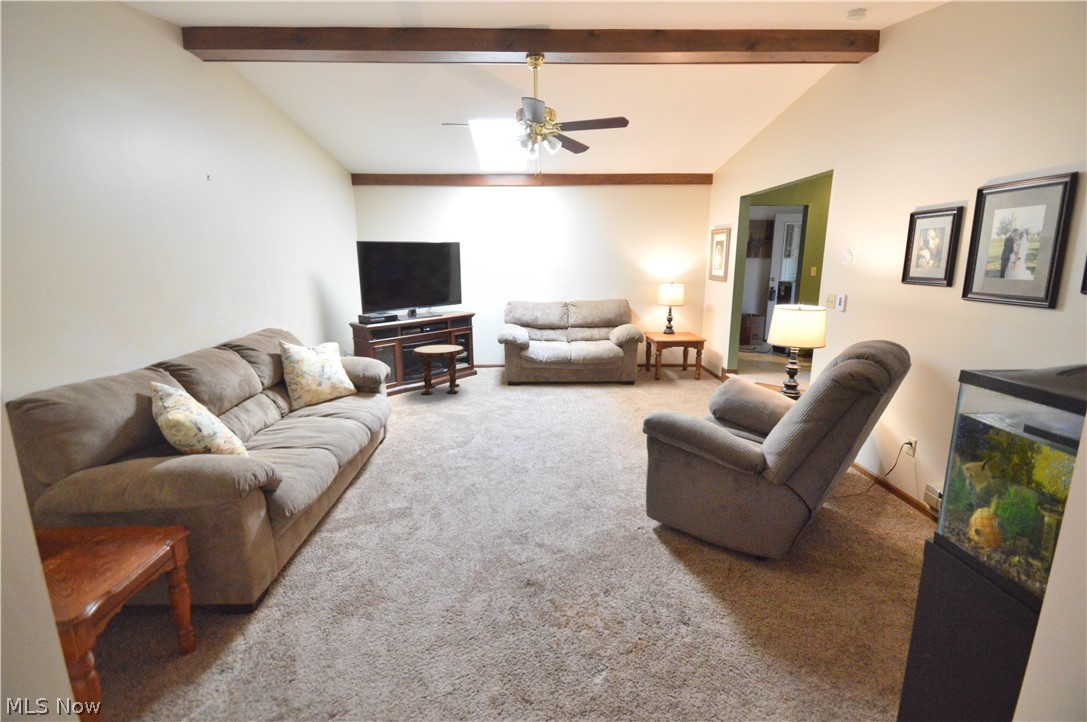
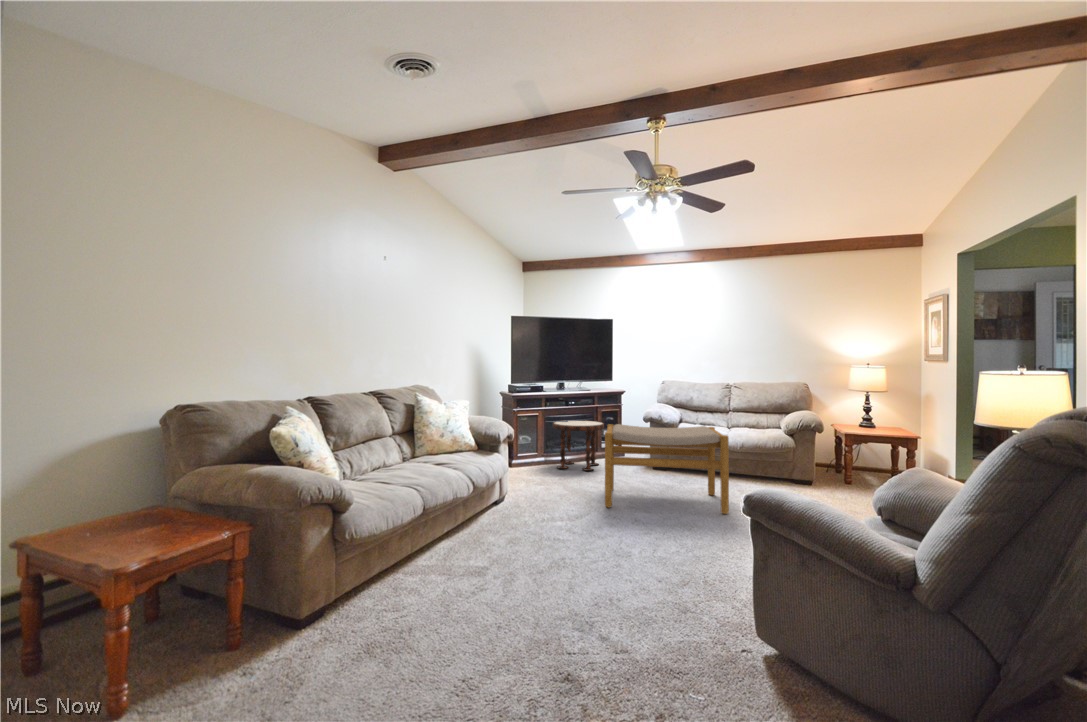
footstool: none [478,348,587,429] -> present [605,424,729,514]

